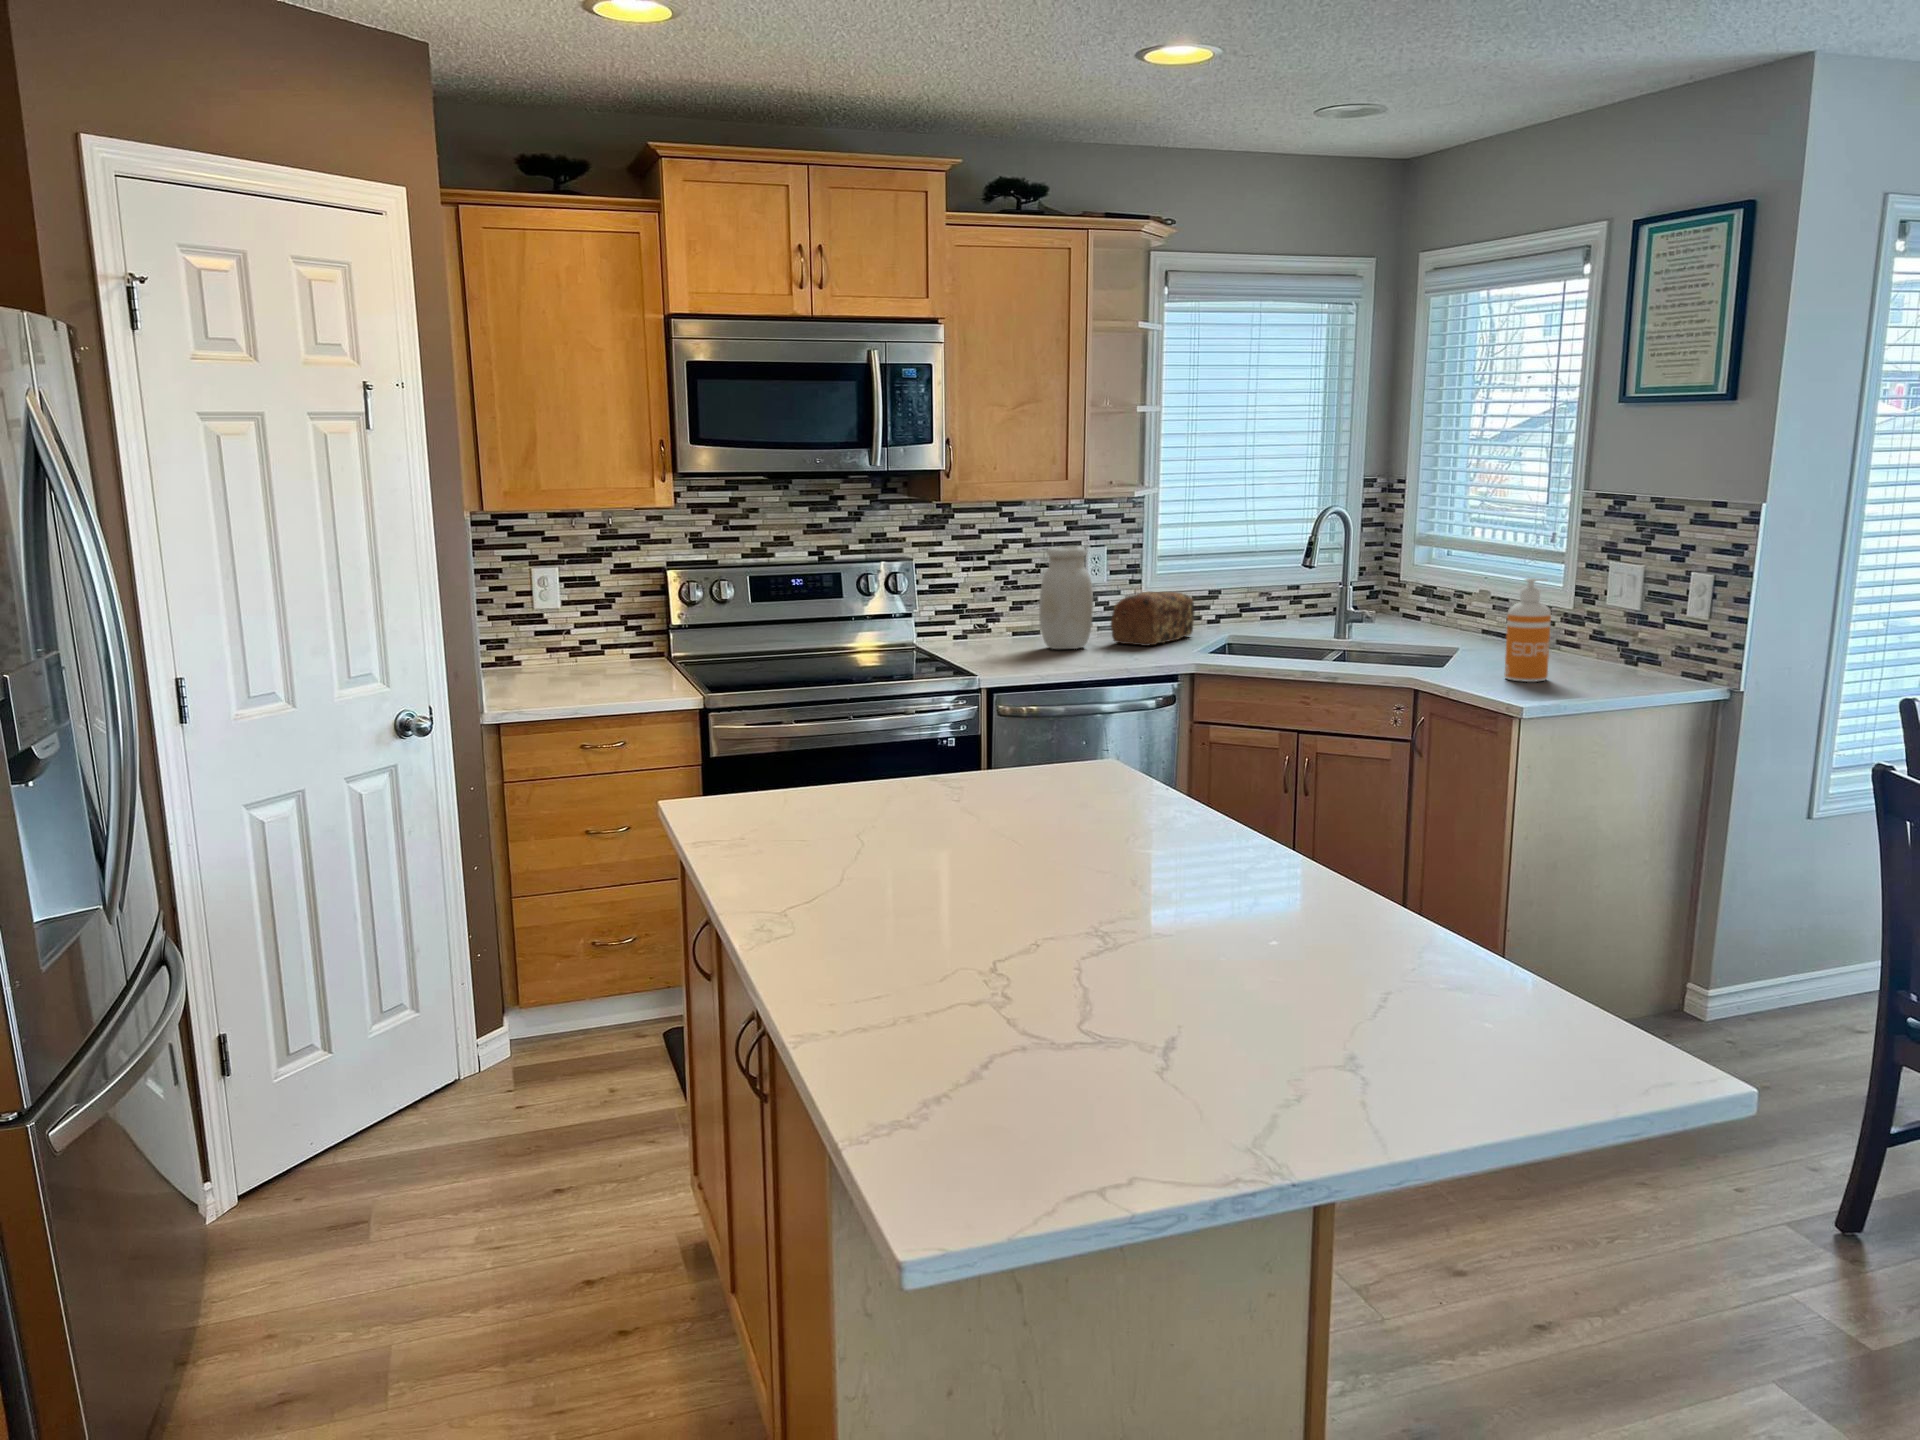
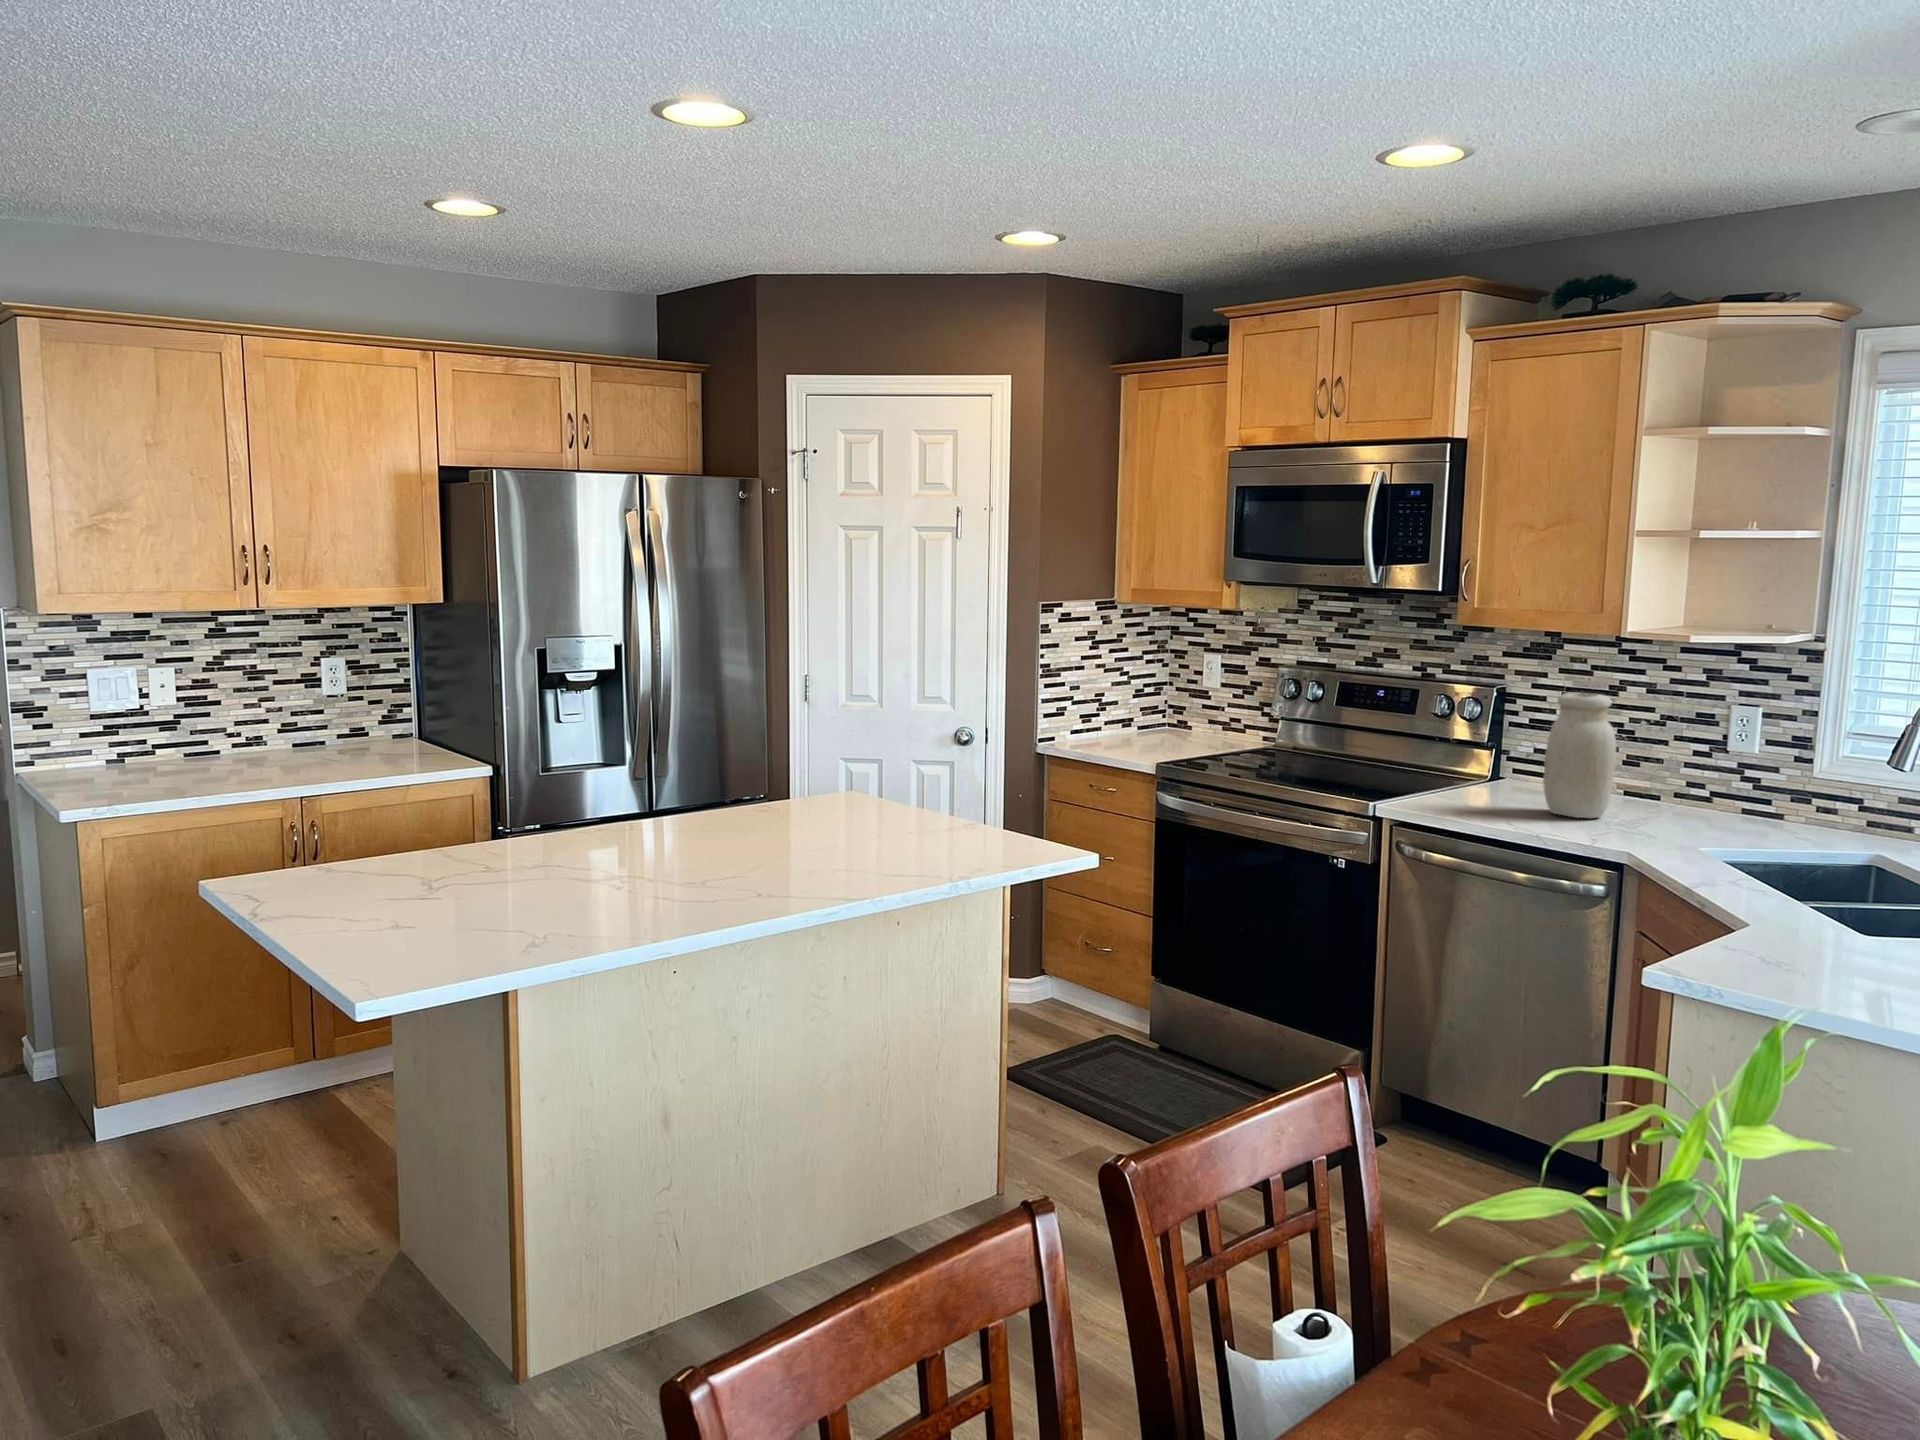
soap dispenser: present [1504,578,1551,682] -> none [1774,824,1859,992]
bread loaf: present [1111,591,1195,646] -> none [1645,768,1794,839]

